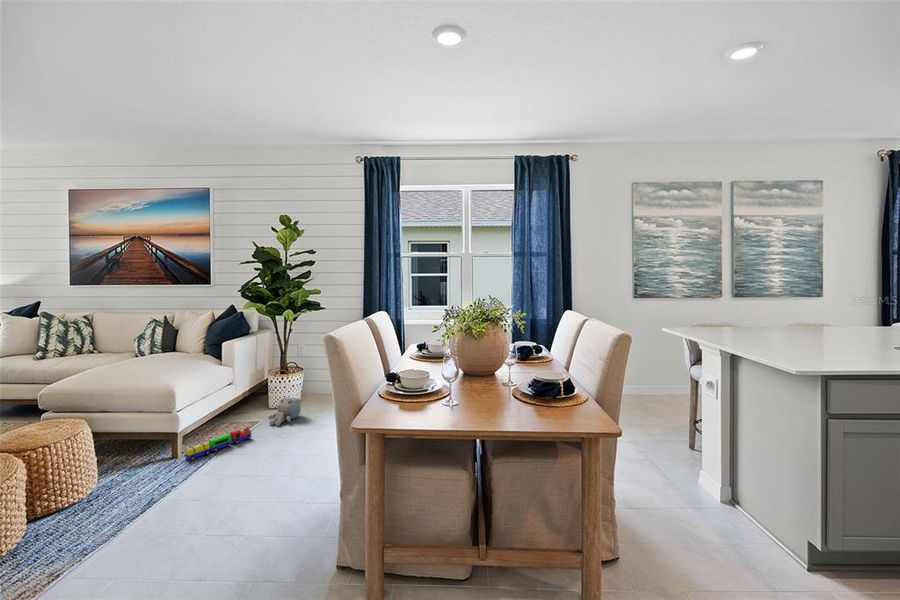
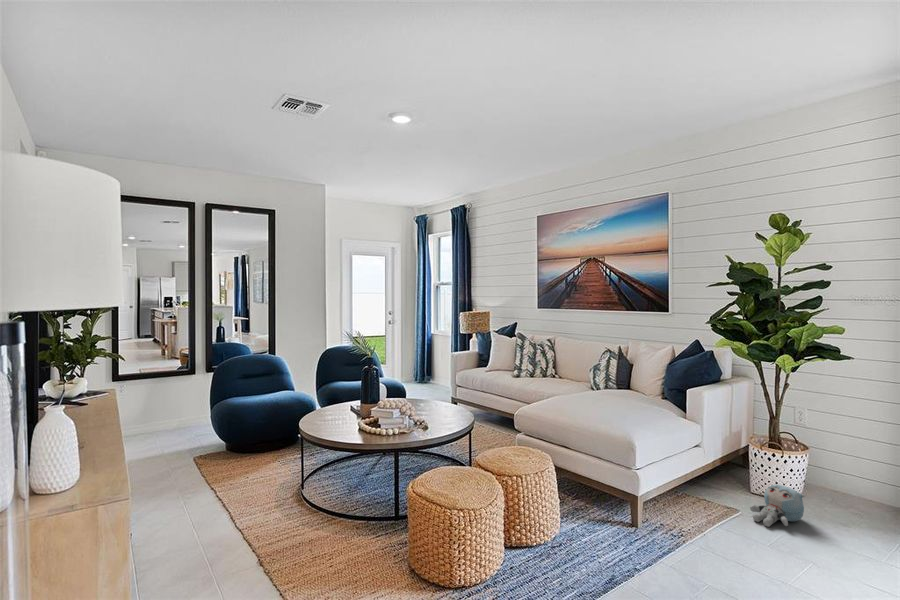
toy train: present [185,427,251,460] -> none [647,516,730,541]

